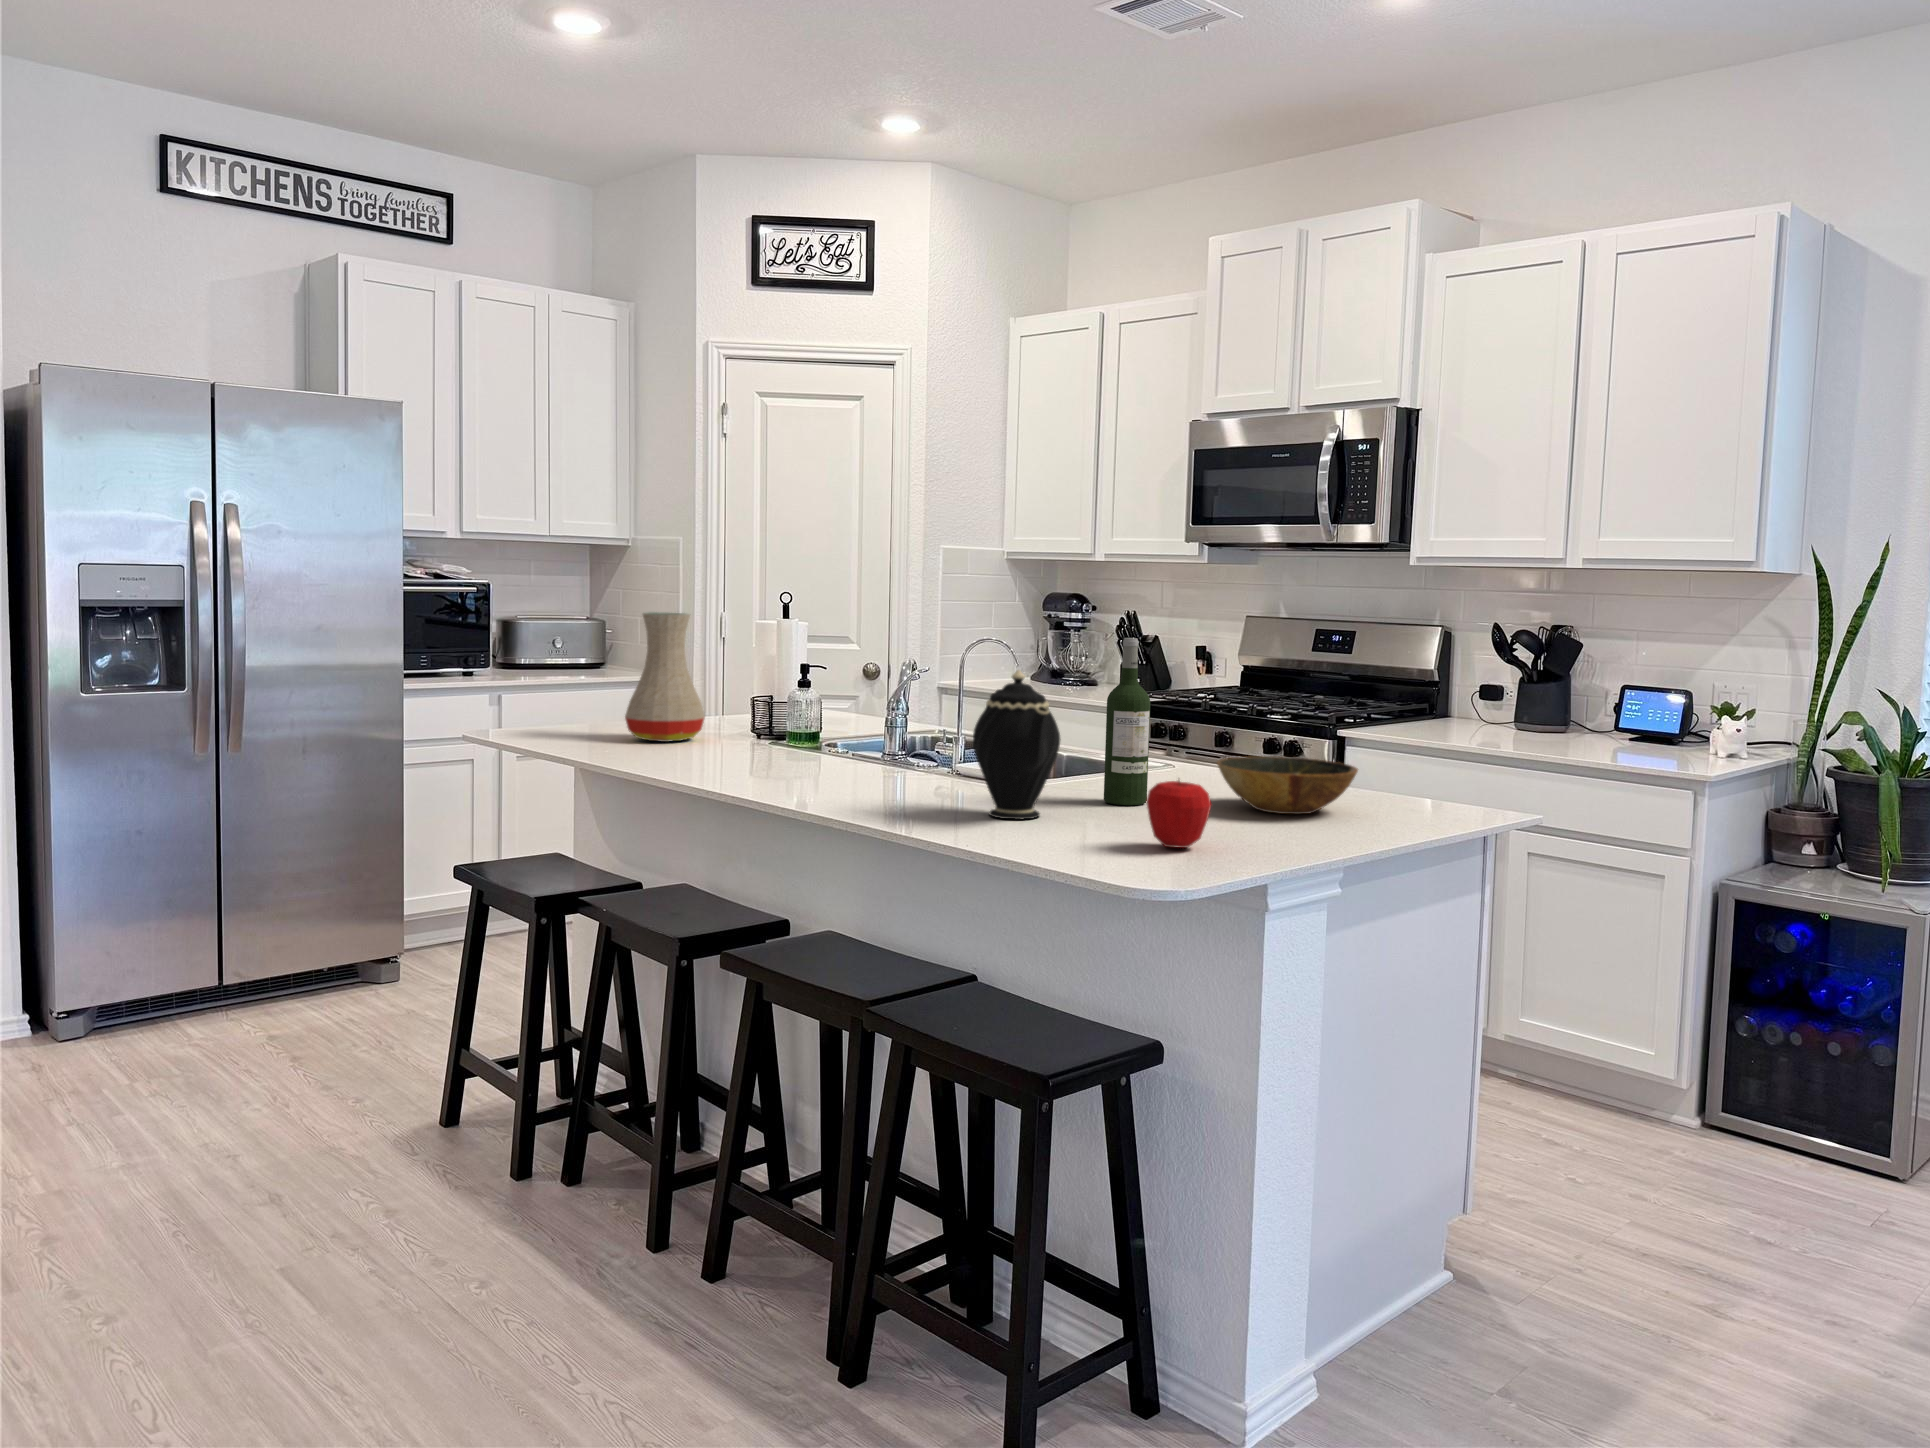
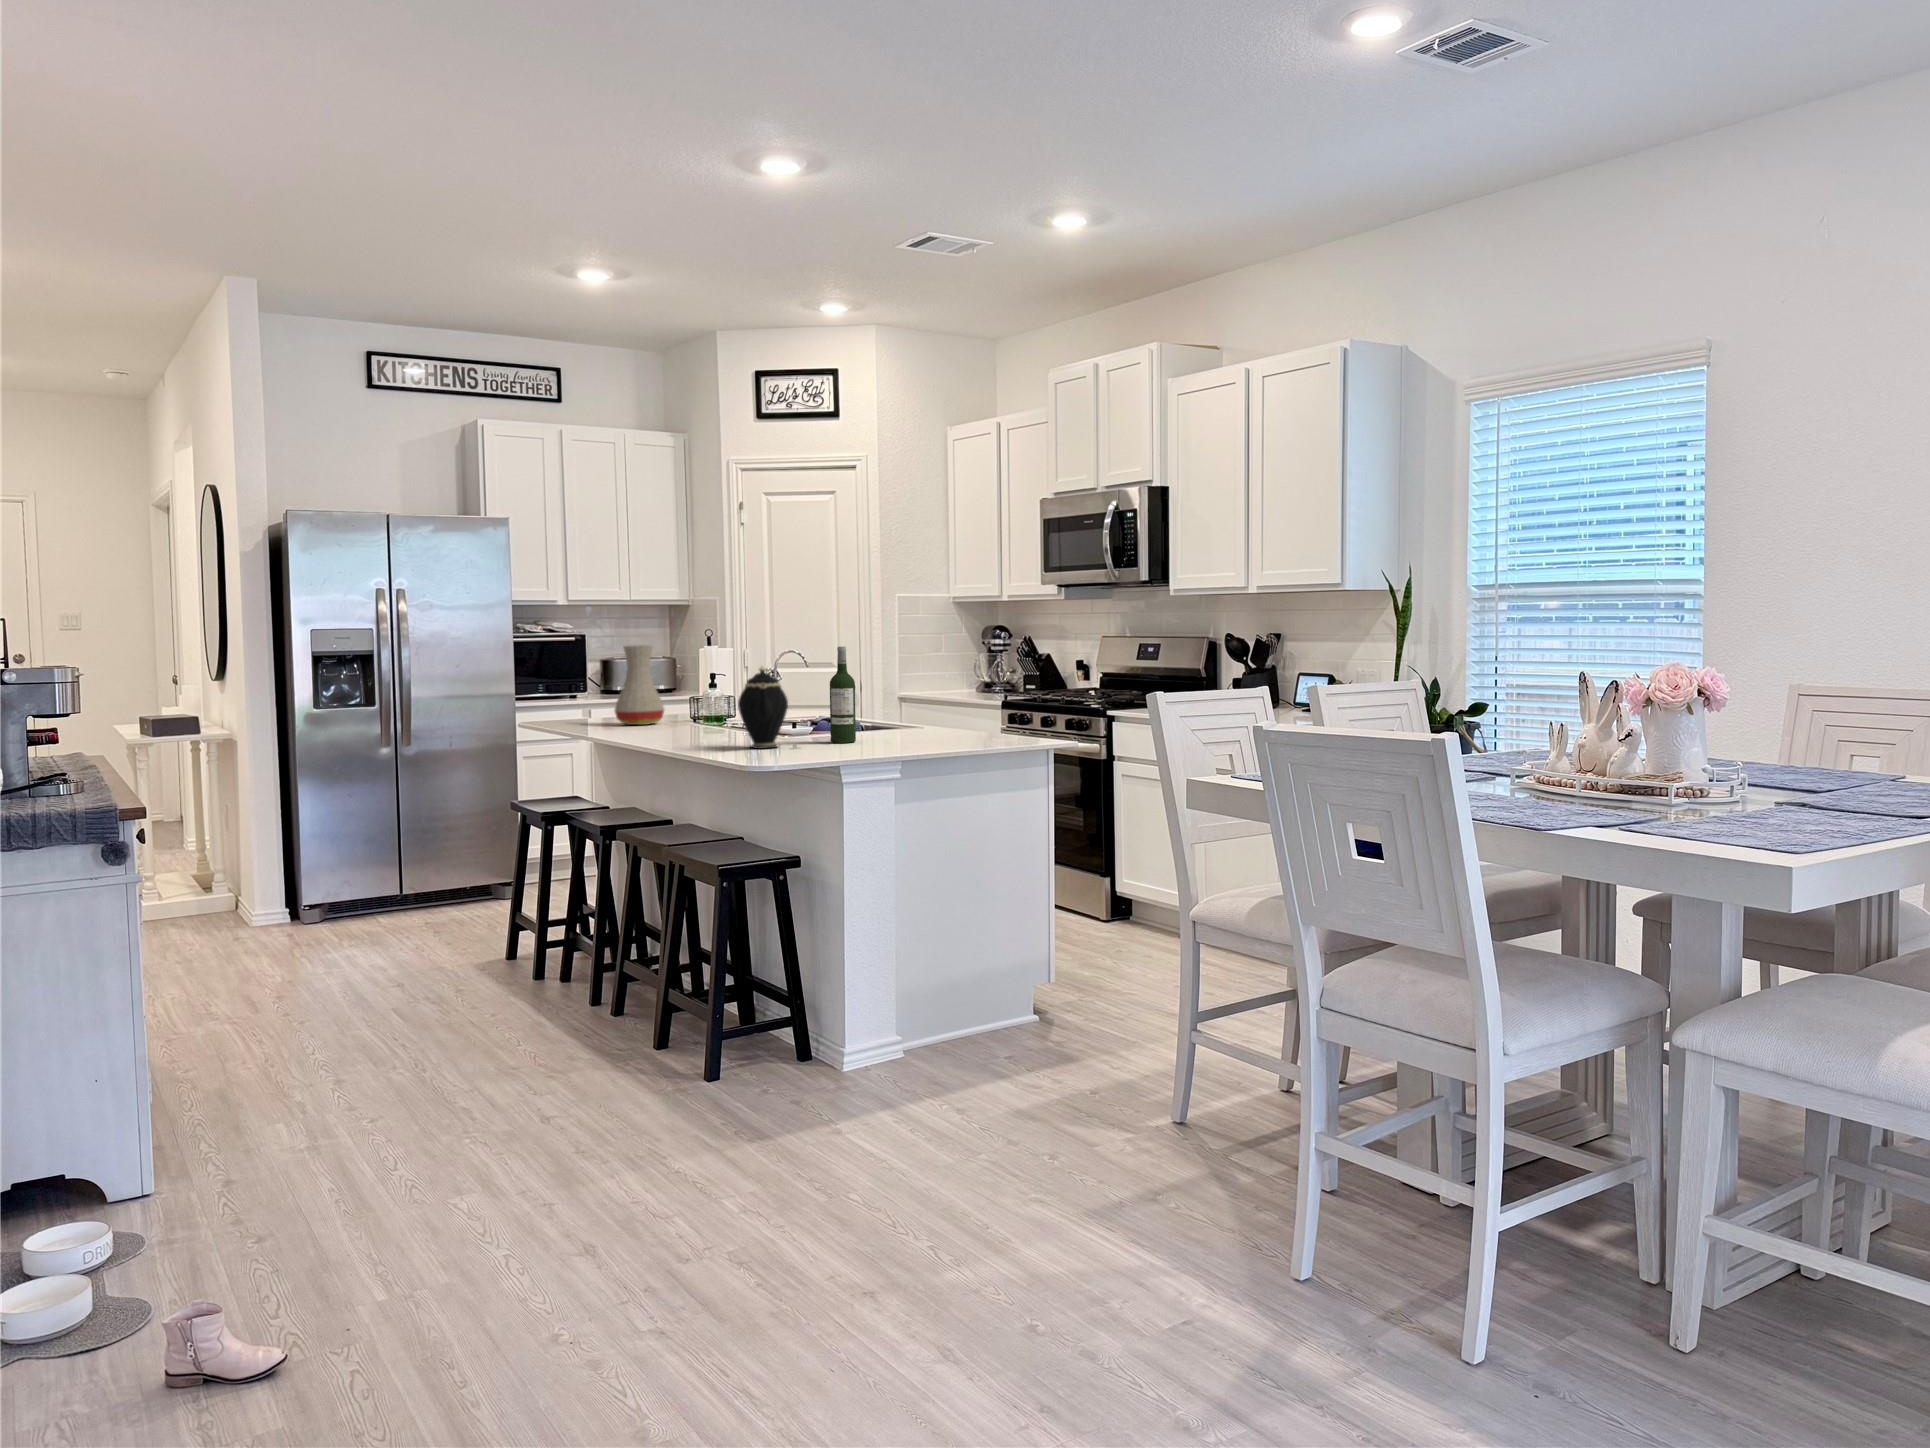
bowl: present [1217,756,1358,814] -> none [887,714,969,744]
apple: present [1147,780,1211,848] -> none [799,717,835,755]

